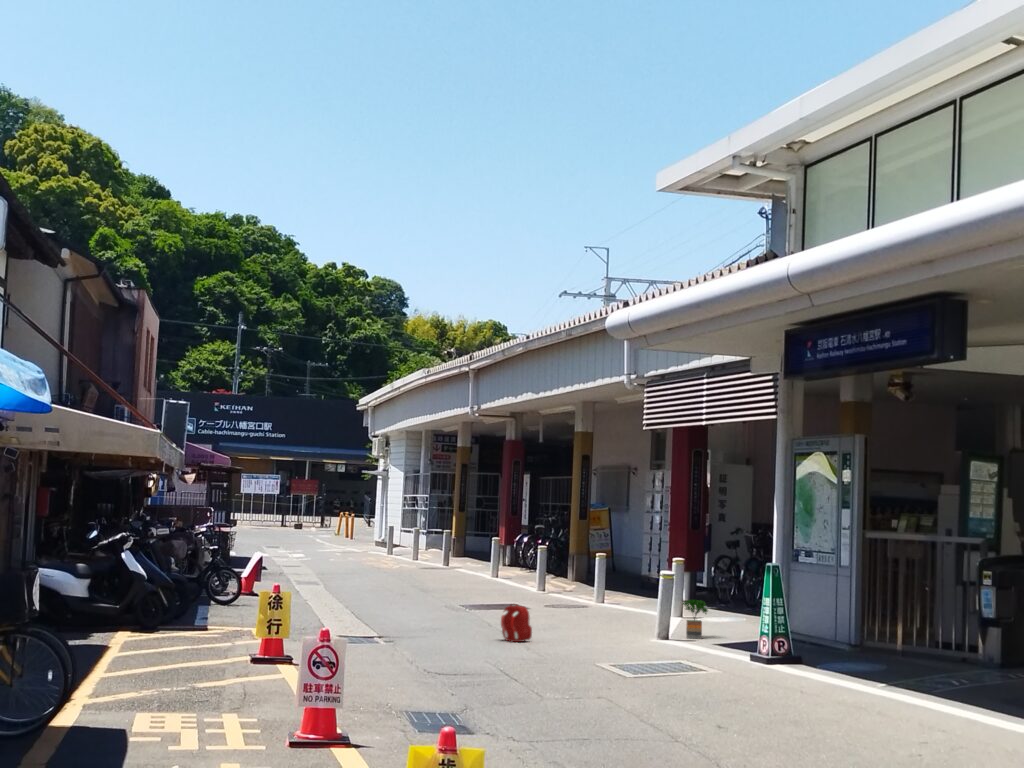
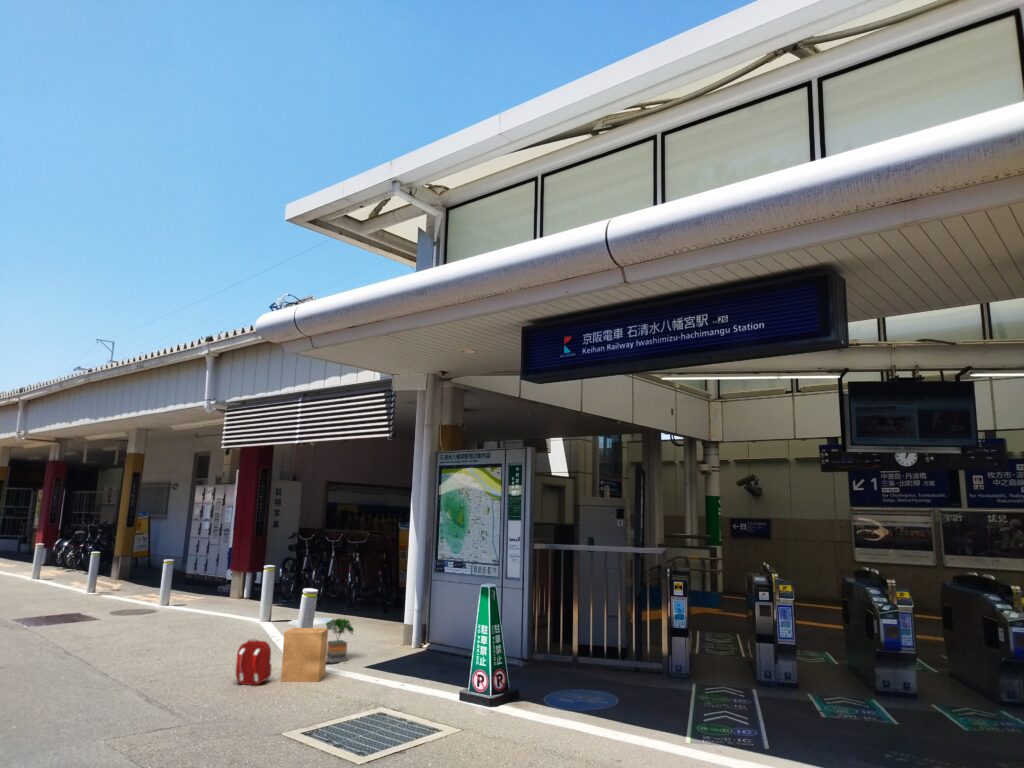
cardboard box: none [628,600,669,644] -> present [281,628,328,682]
backpack: present [501,605,532,642] -> present [236,640,271,685]

